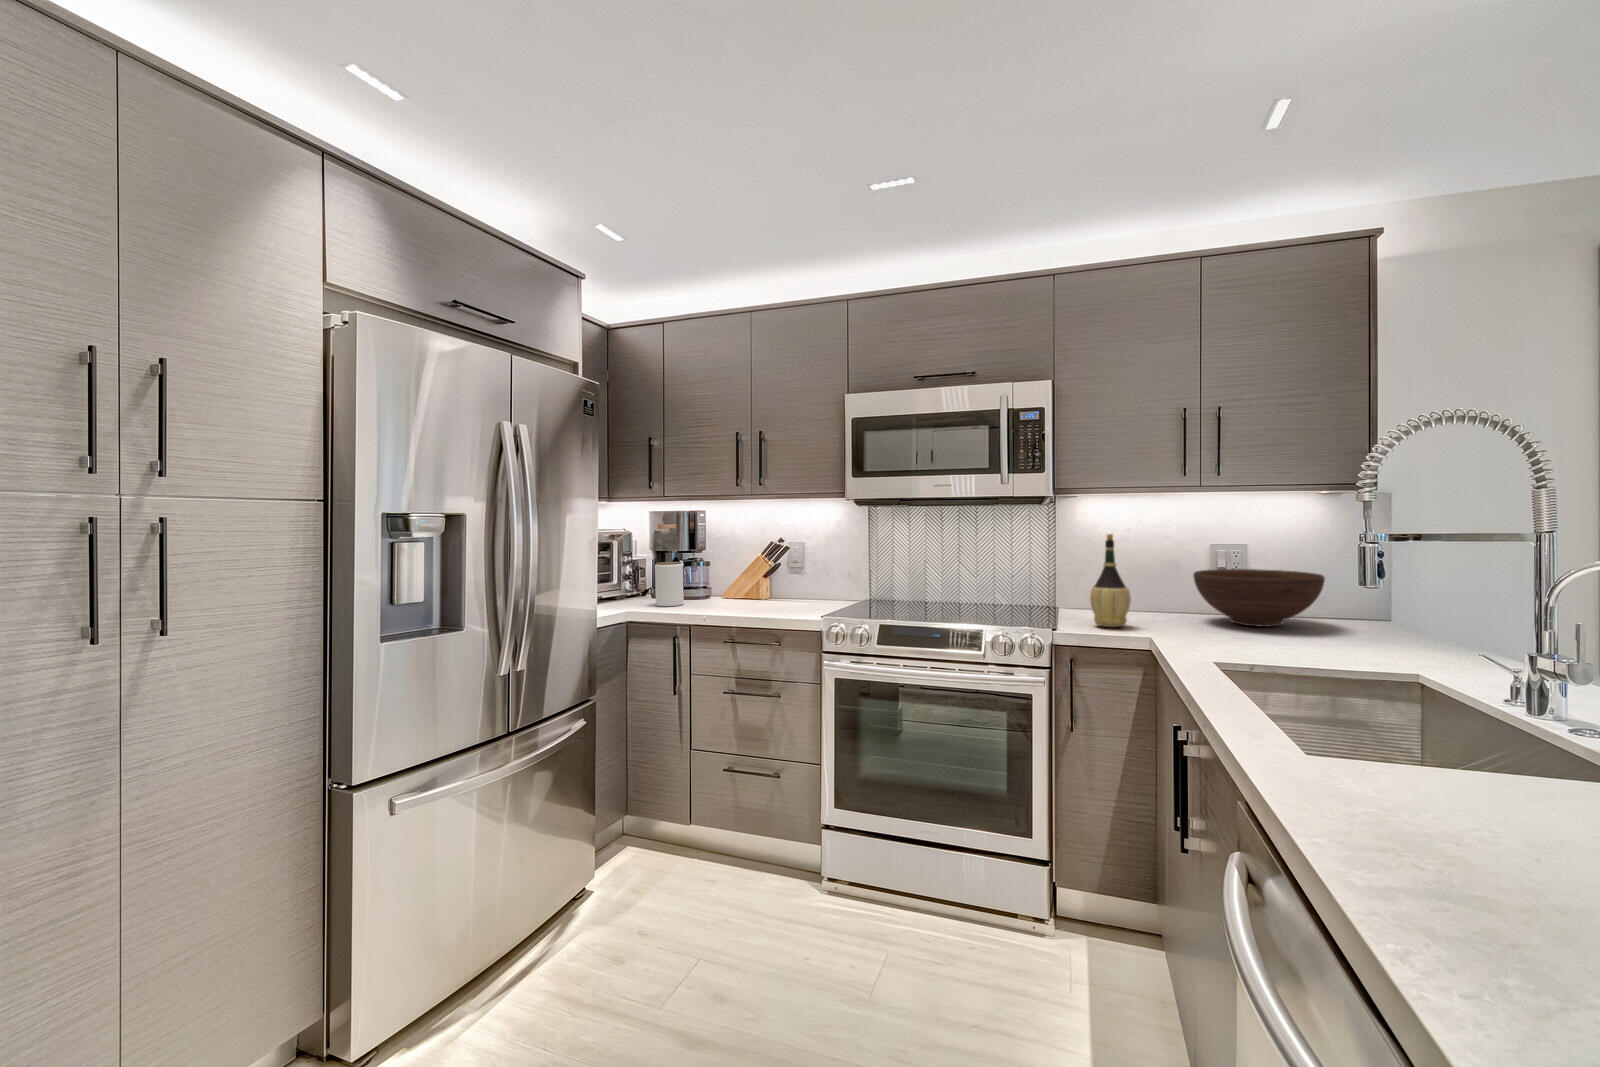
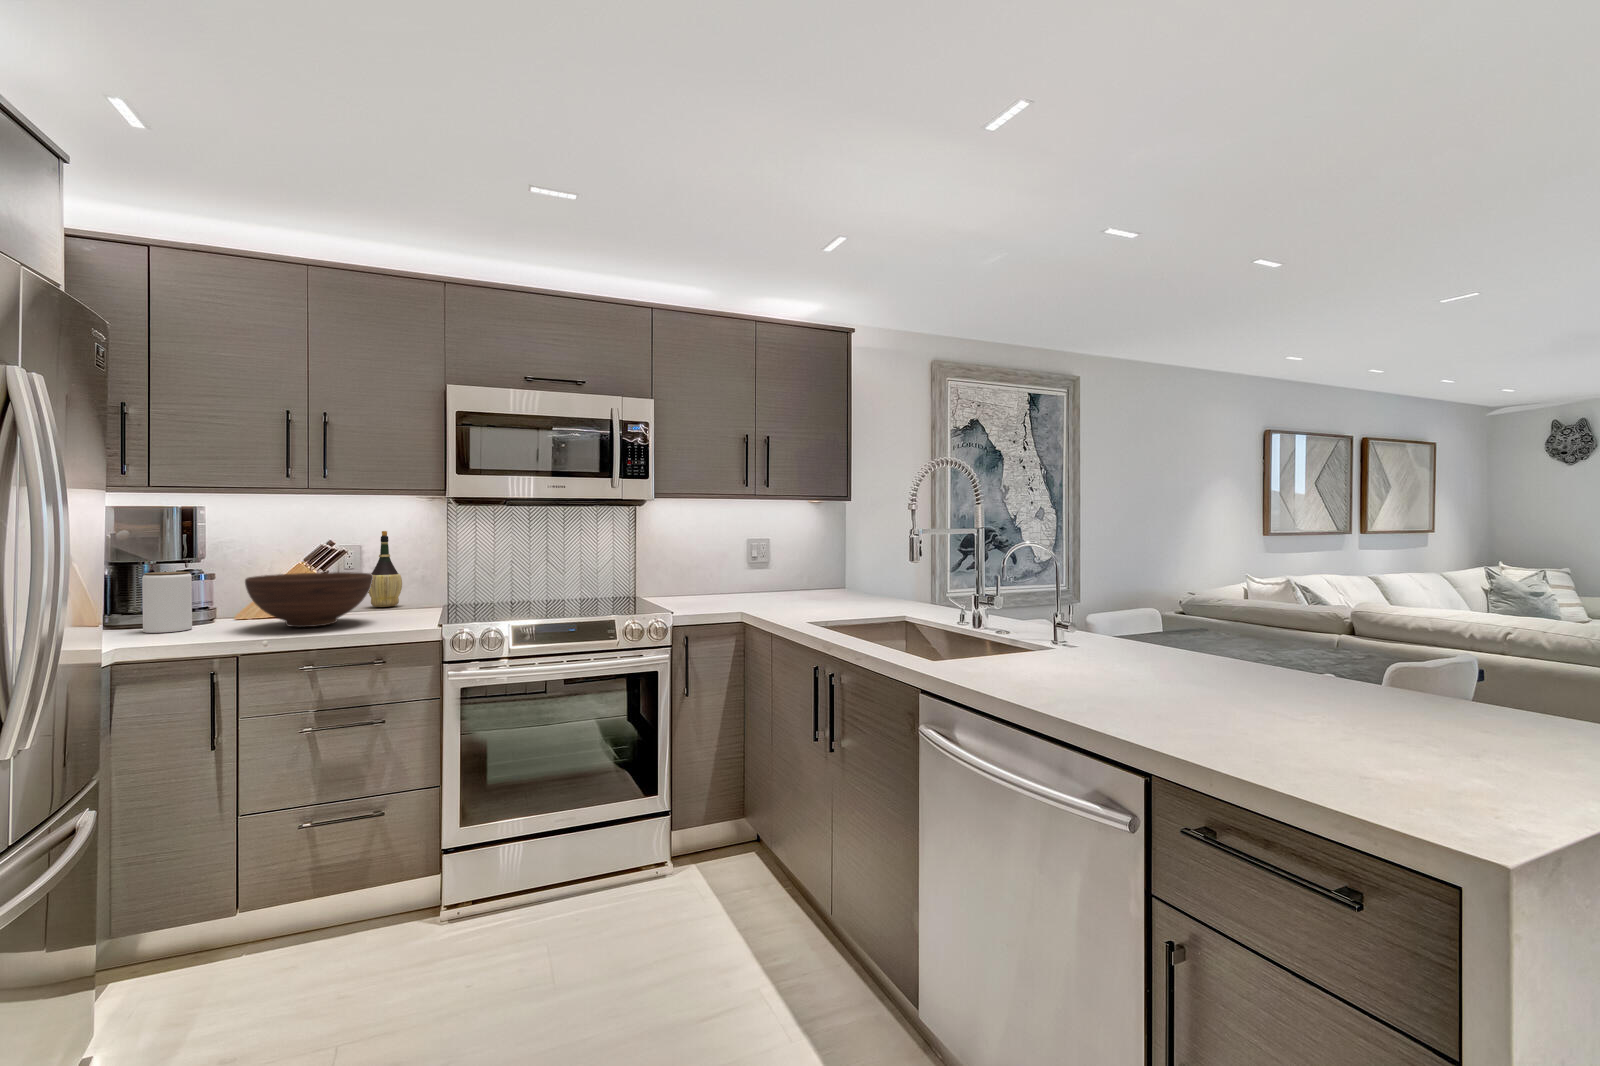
wine bottle: present [1090,534,1131,627] -> present [368,531,402,607]
fruit bowl: present [1193,569,1325,627] -> present [245,572,373,627]

